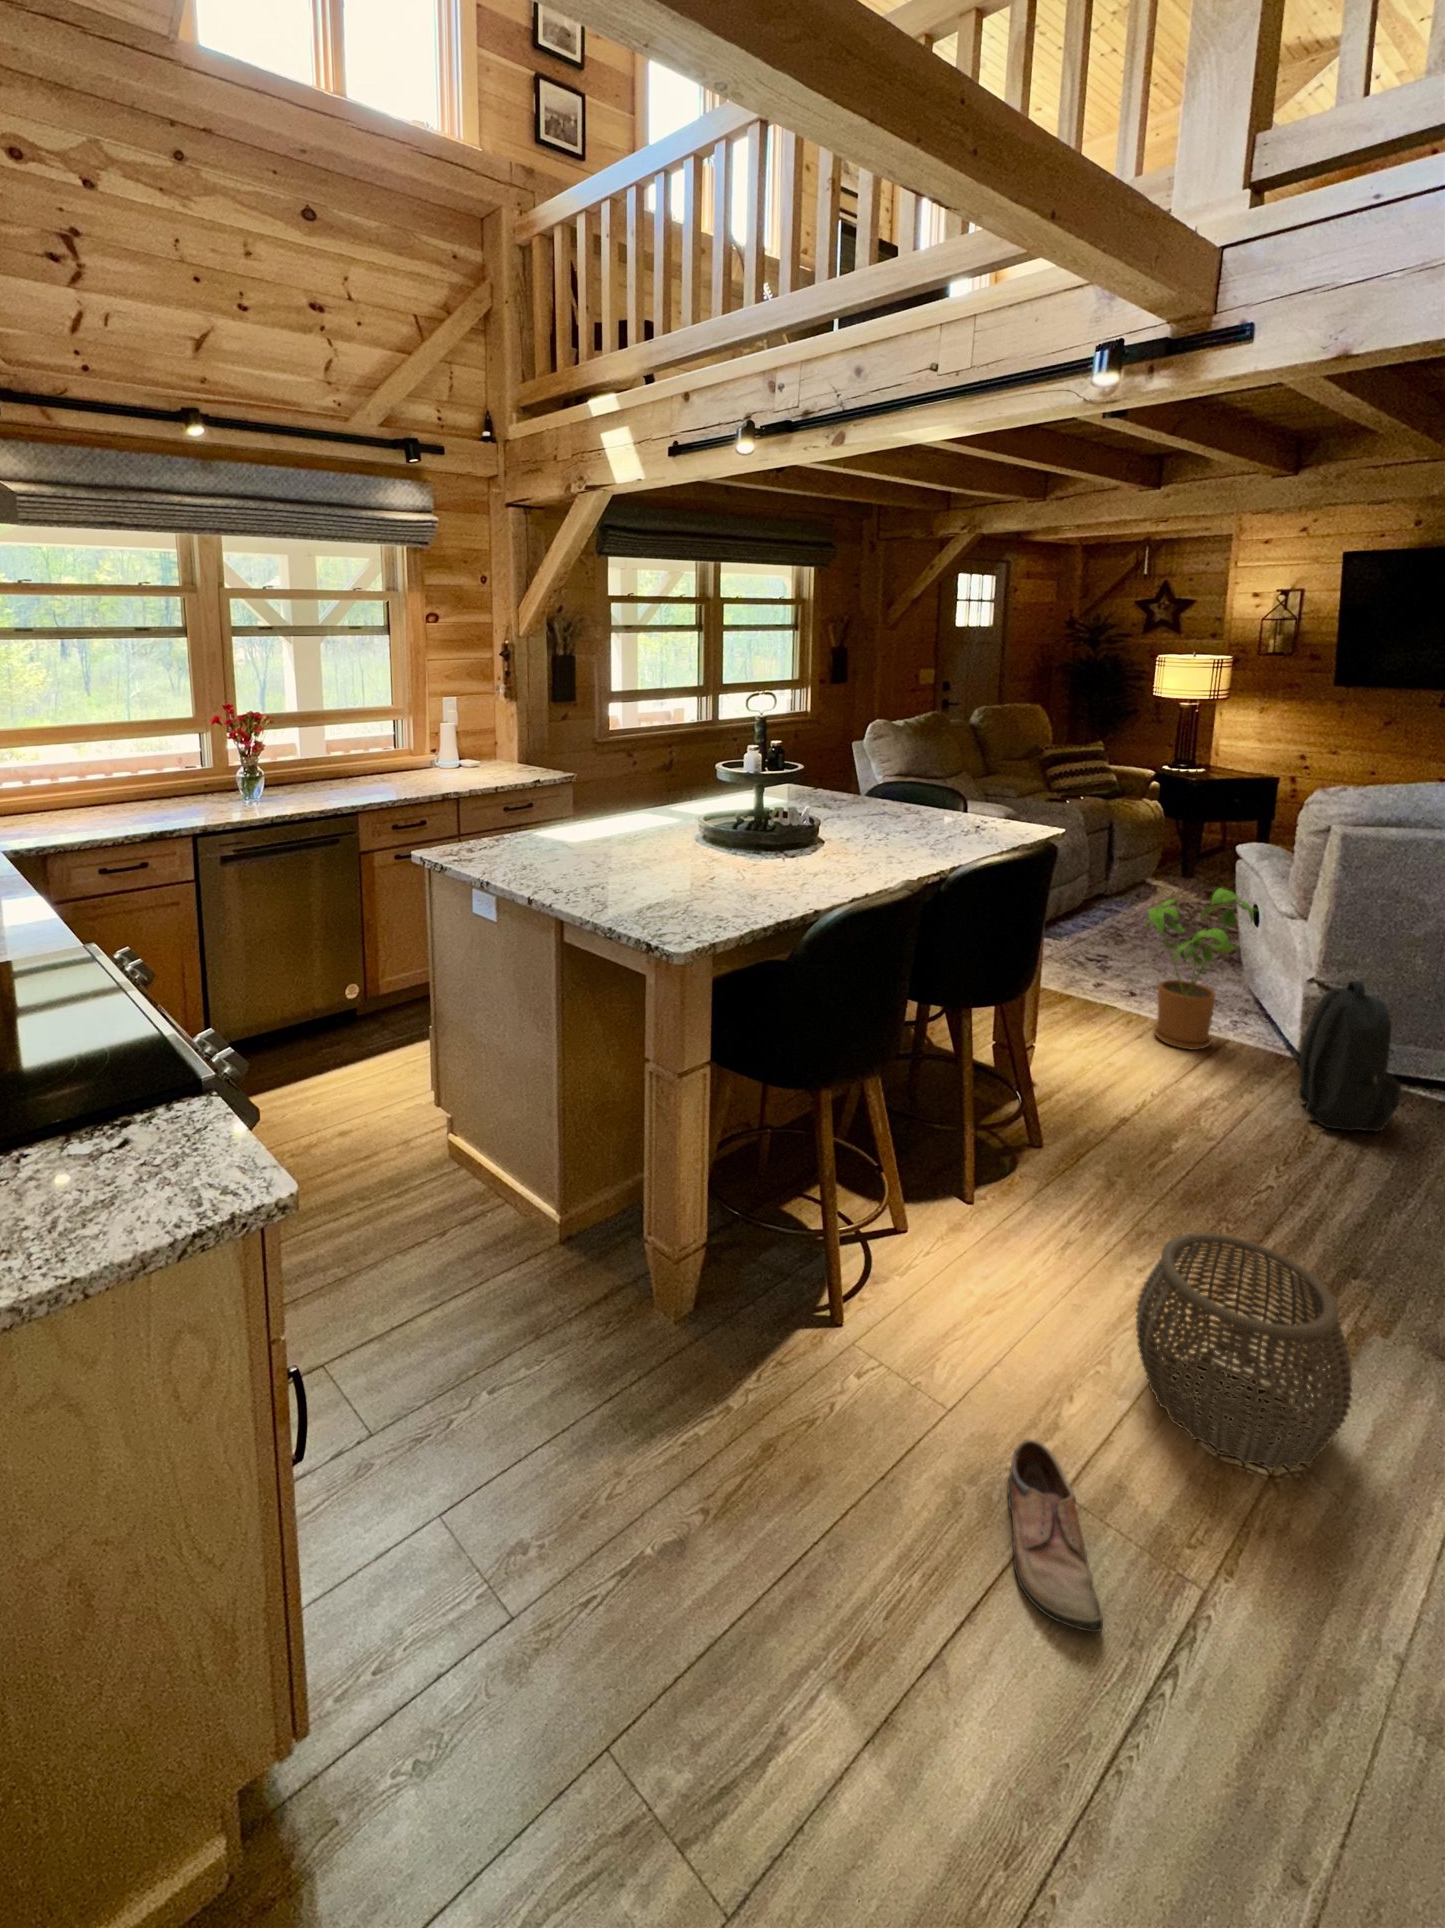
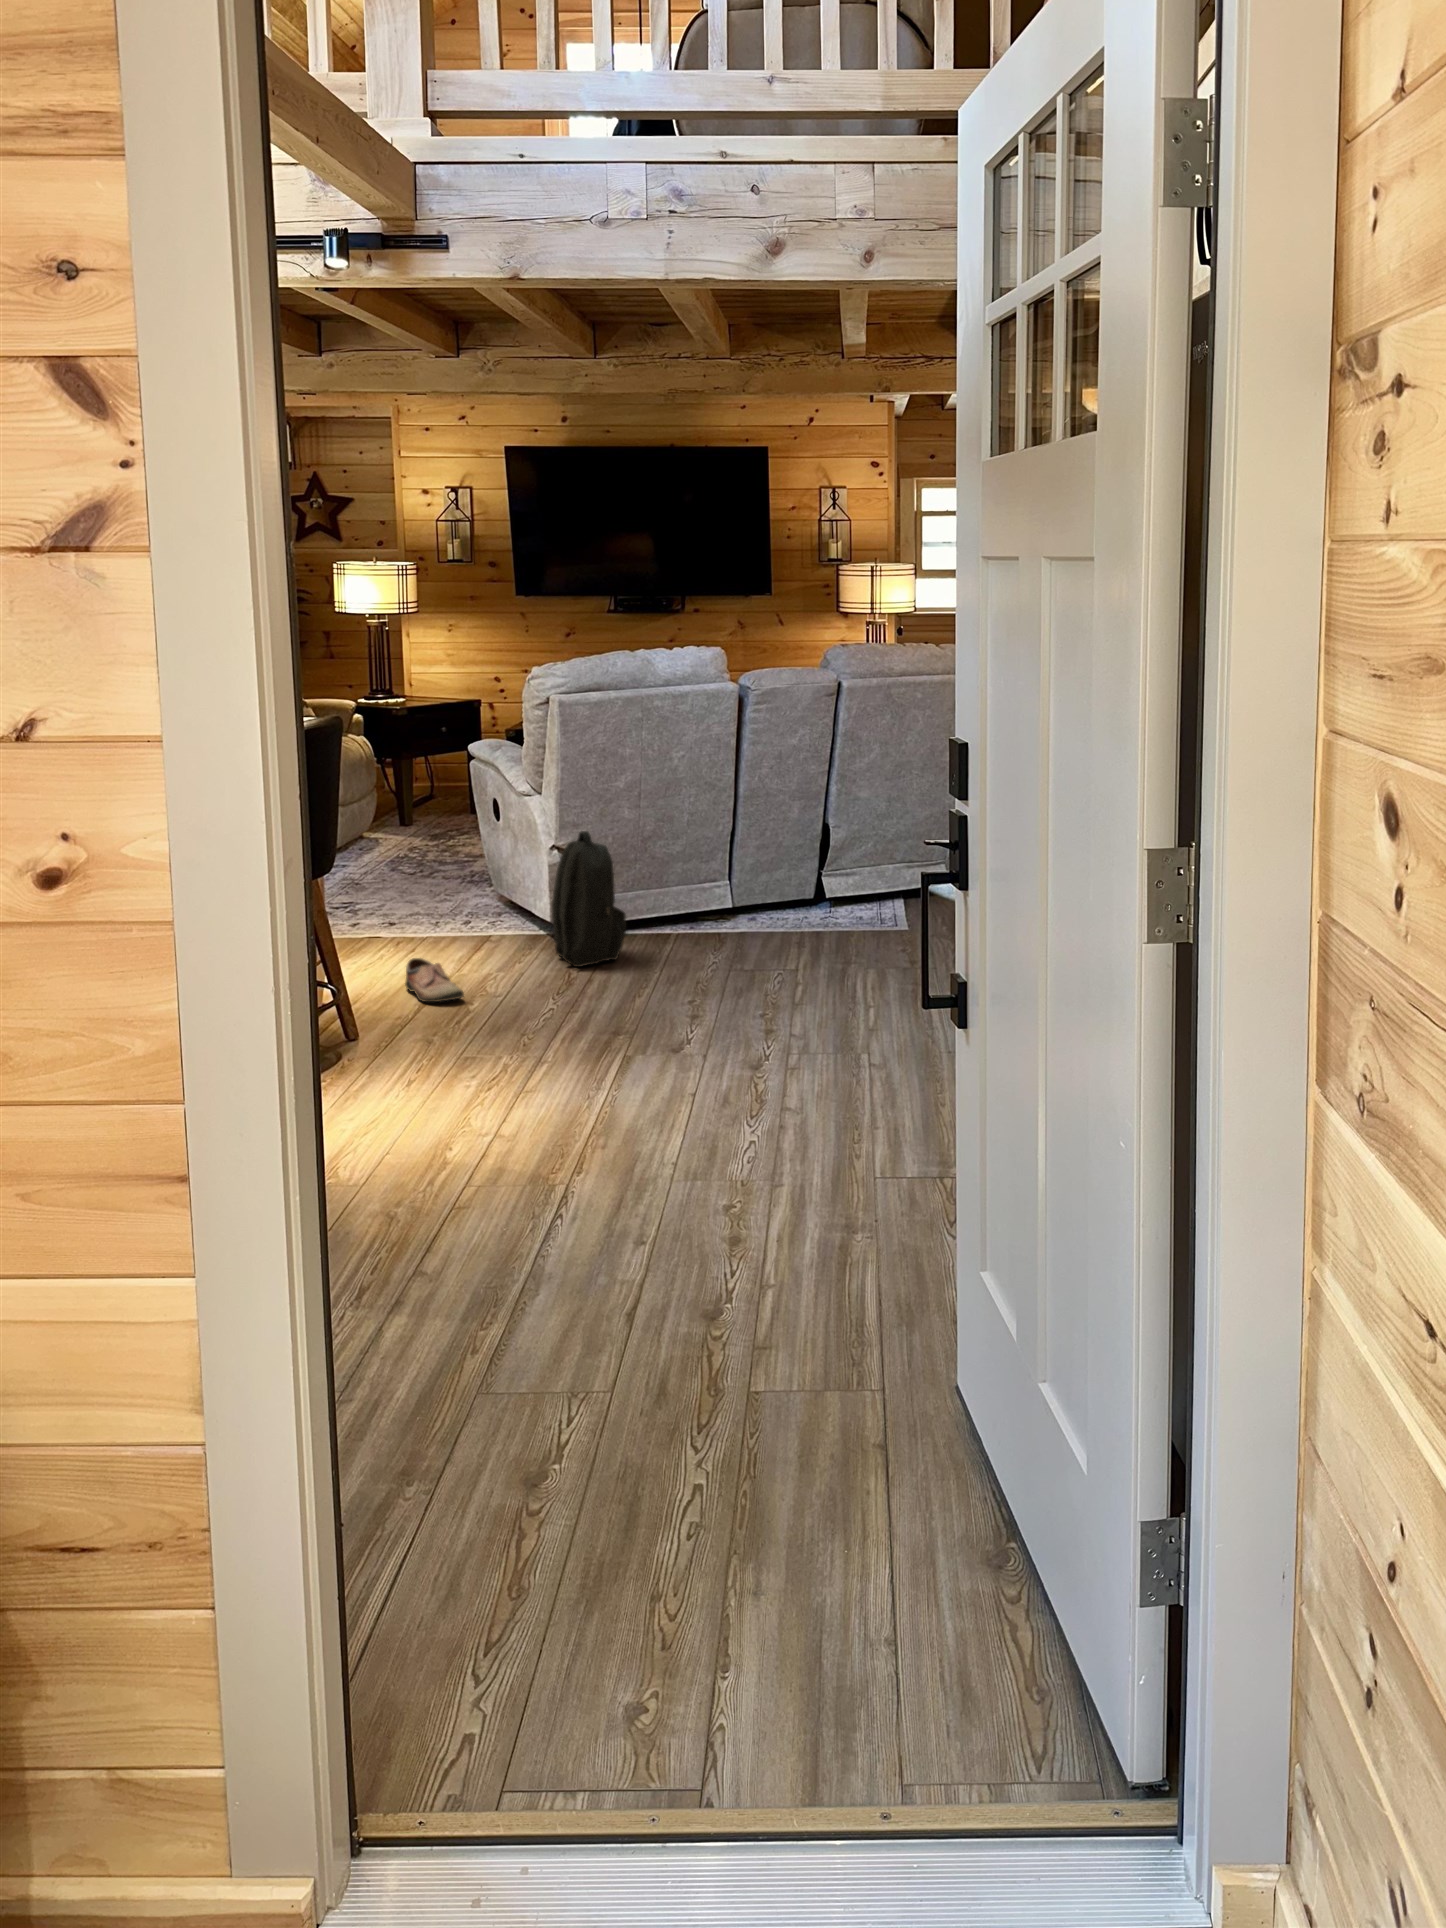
house plant: present [1146,888,1256,1050] -> none [402,777,499,948]
woven basket: present [1136,1233,1353,1470] -> none [483,988,628,1137]
shoe: present [1008,1439,1103,1632] -> present [405,958,464,1002]

